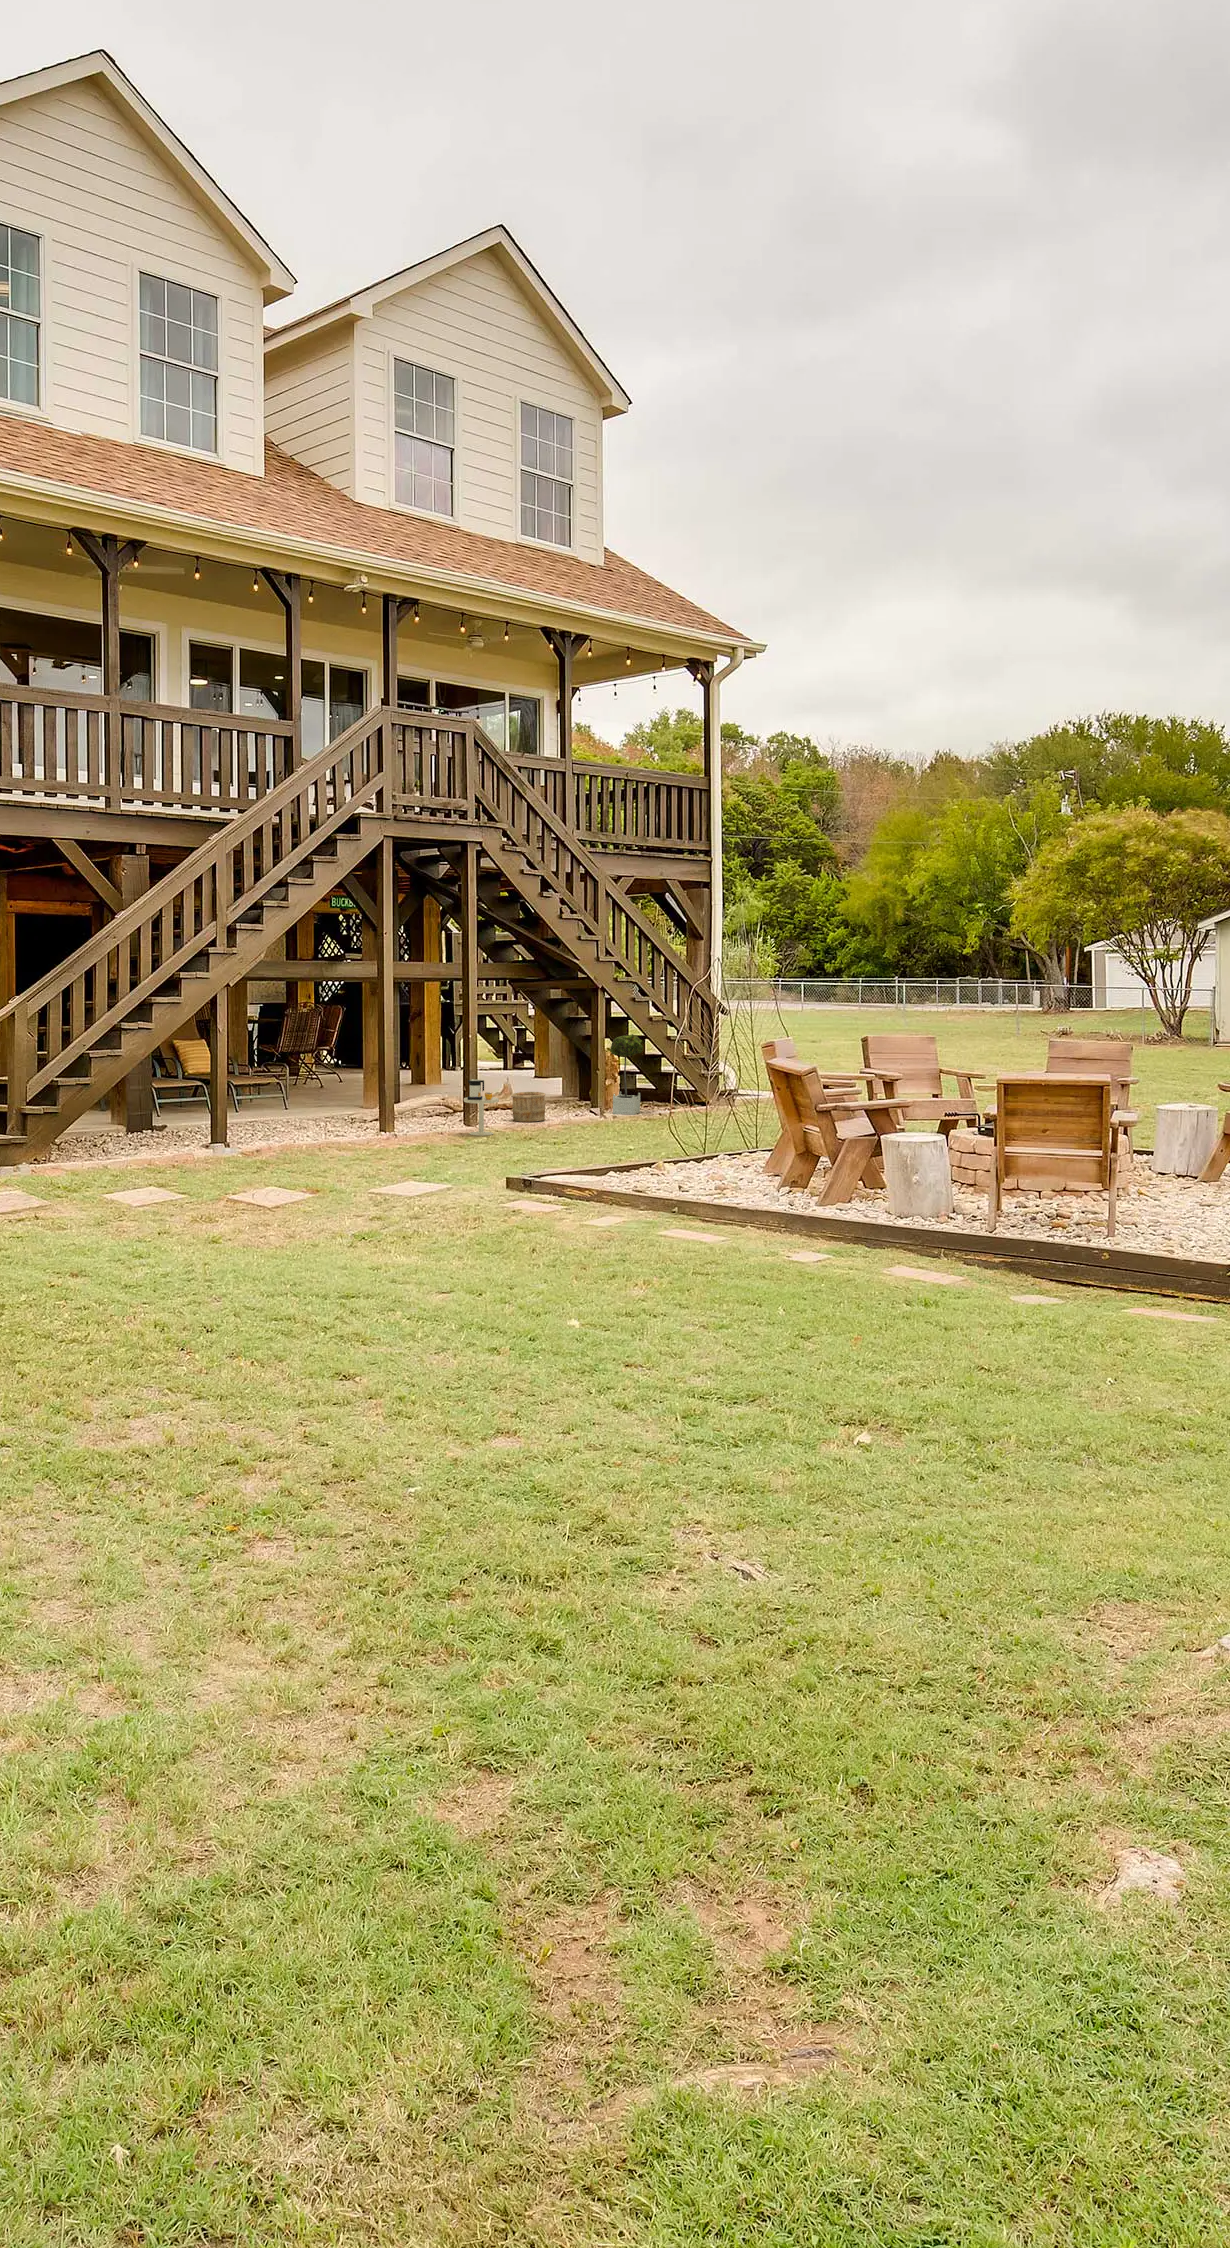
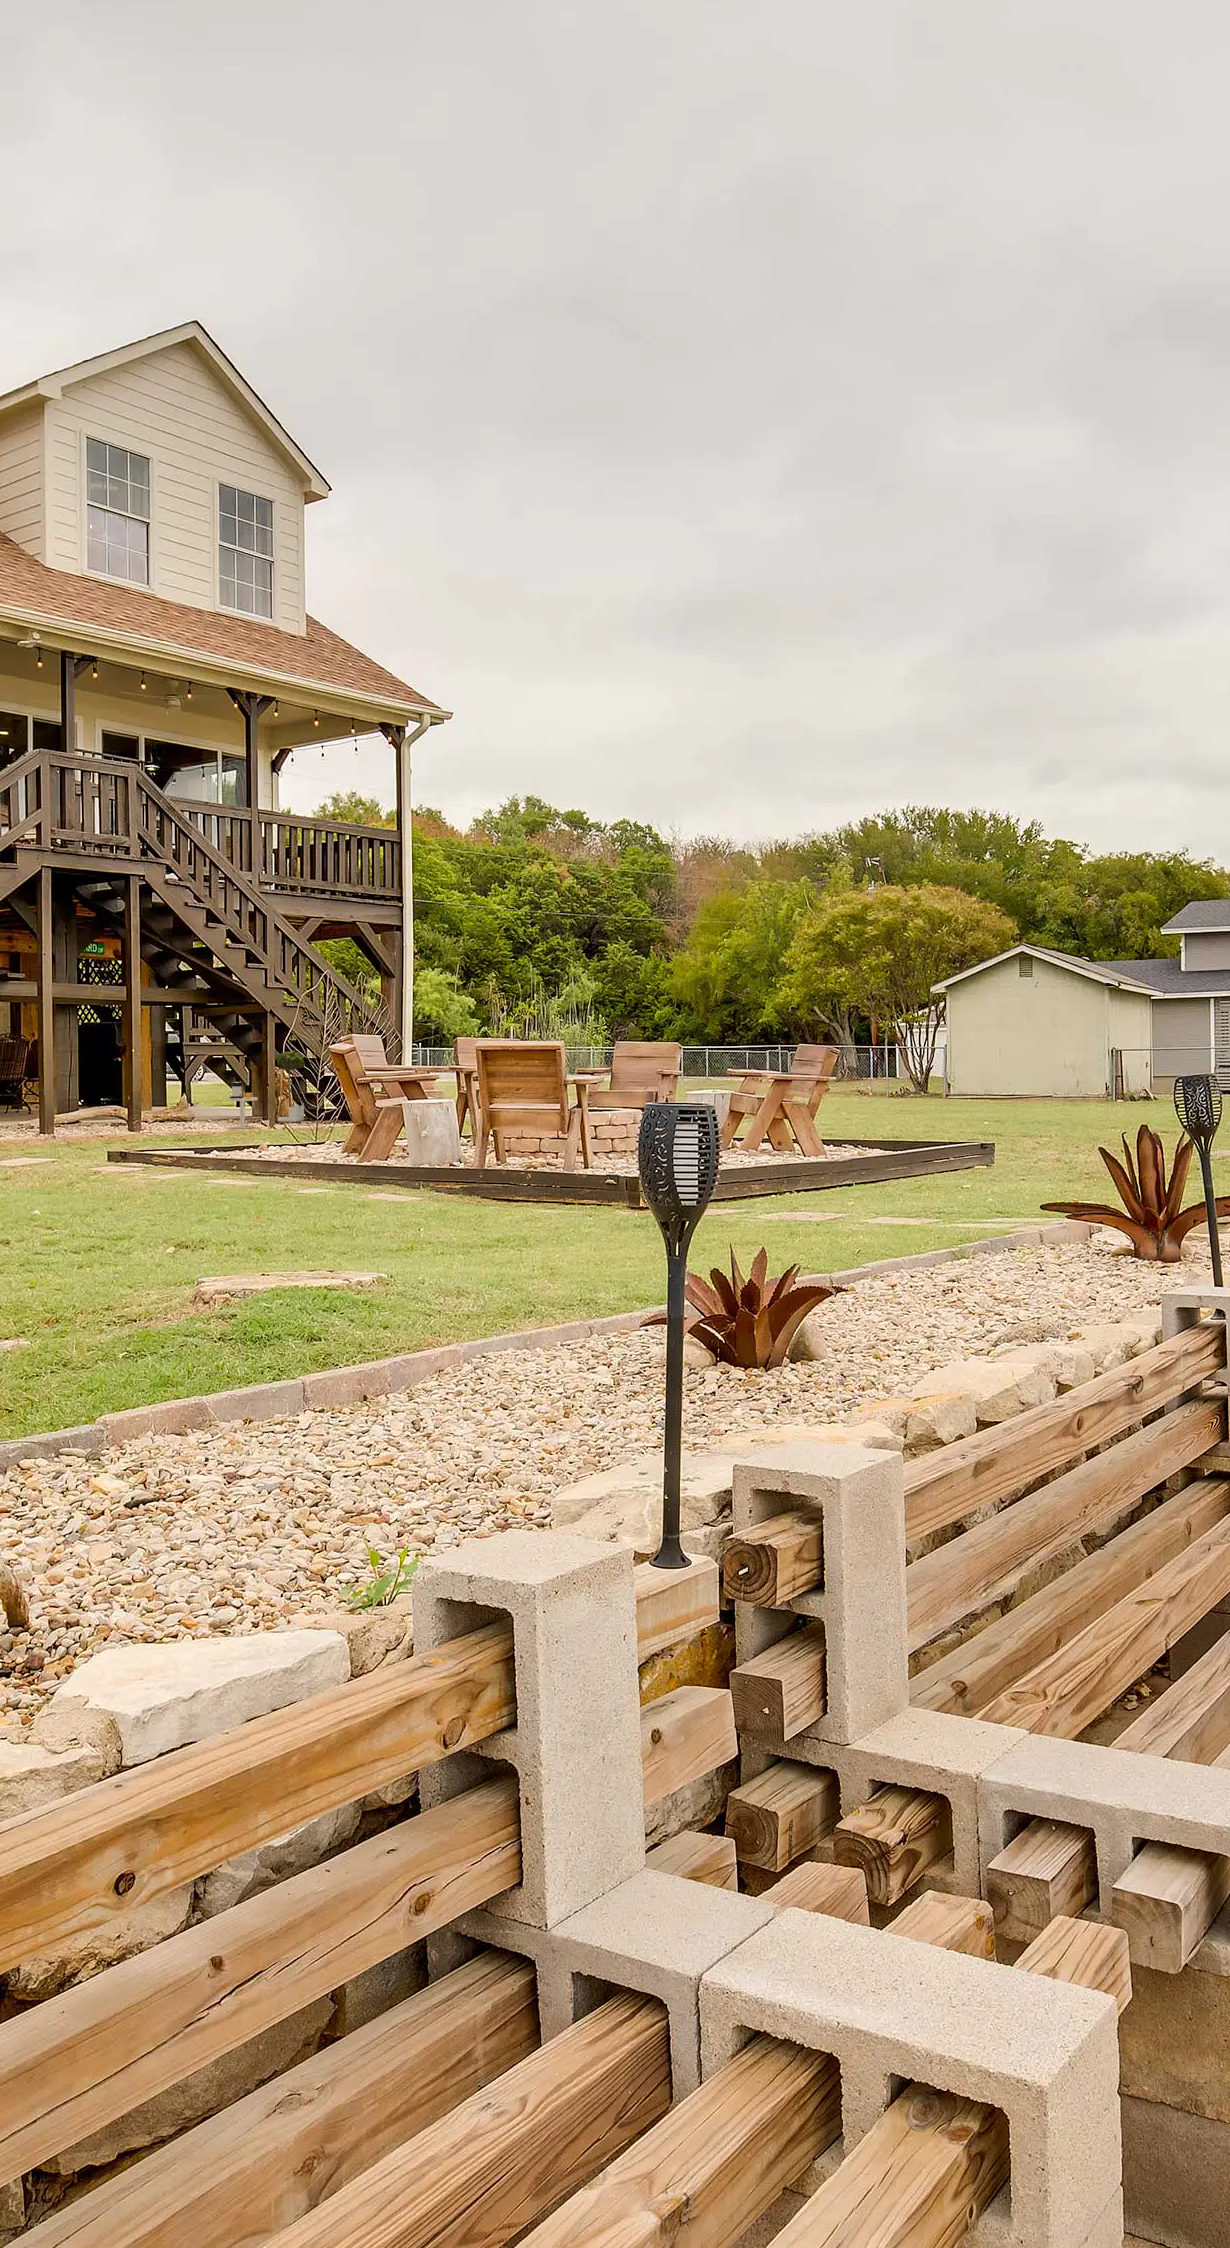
side table: present [464,1080,499,1136] -> present [227,1082,258,1128]
wooden bucket: present [511,1092,545,1122] -> none [176,1100,209,1125]

